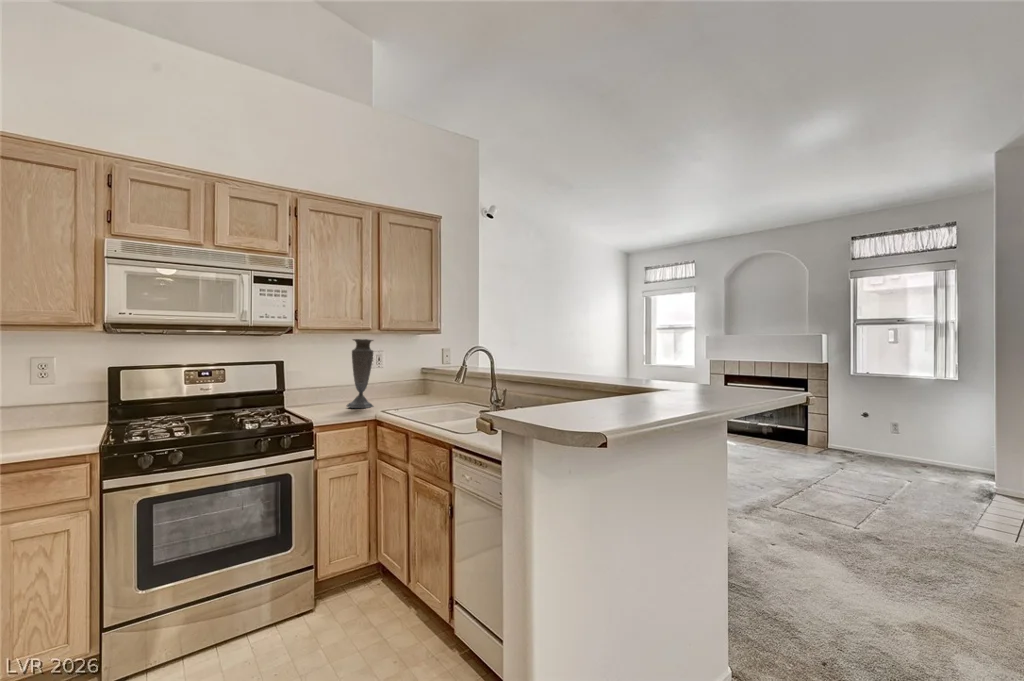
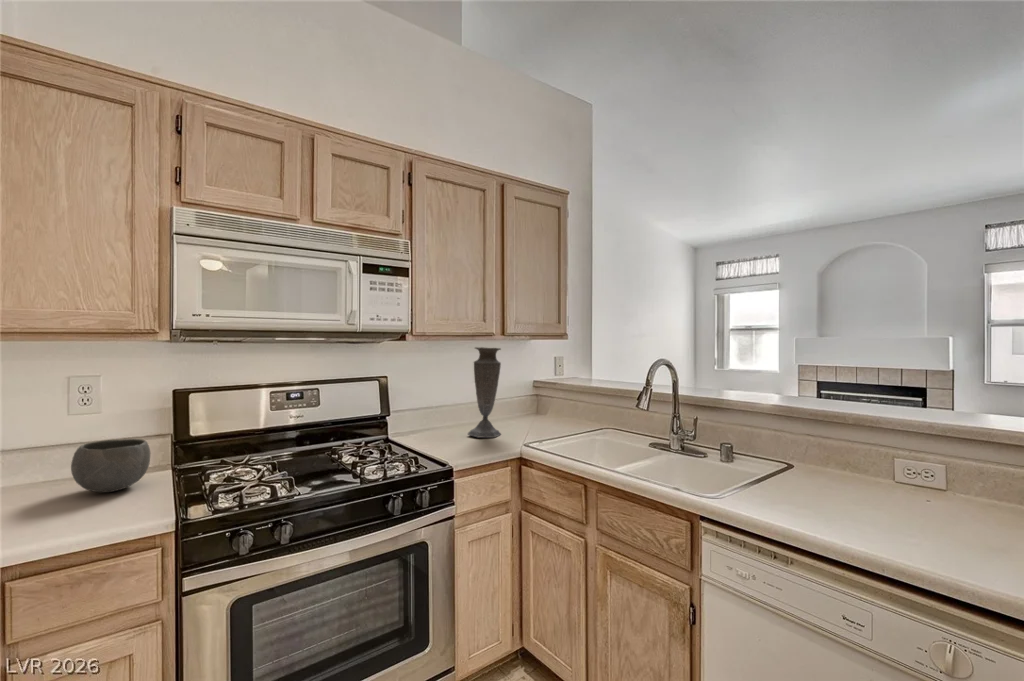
ceramic bowl: none [33,400,89,434] -> present [71,439,150,492]

